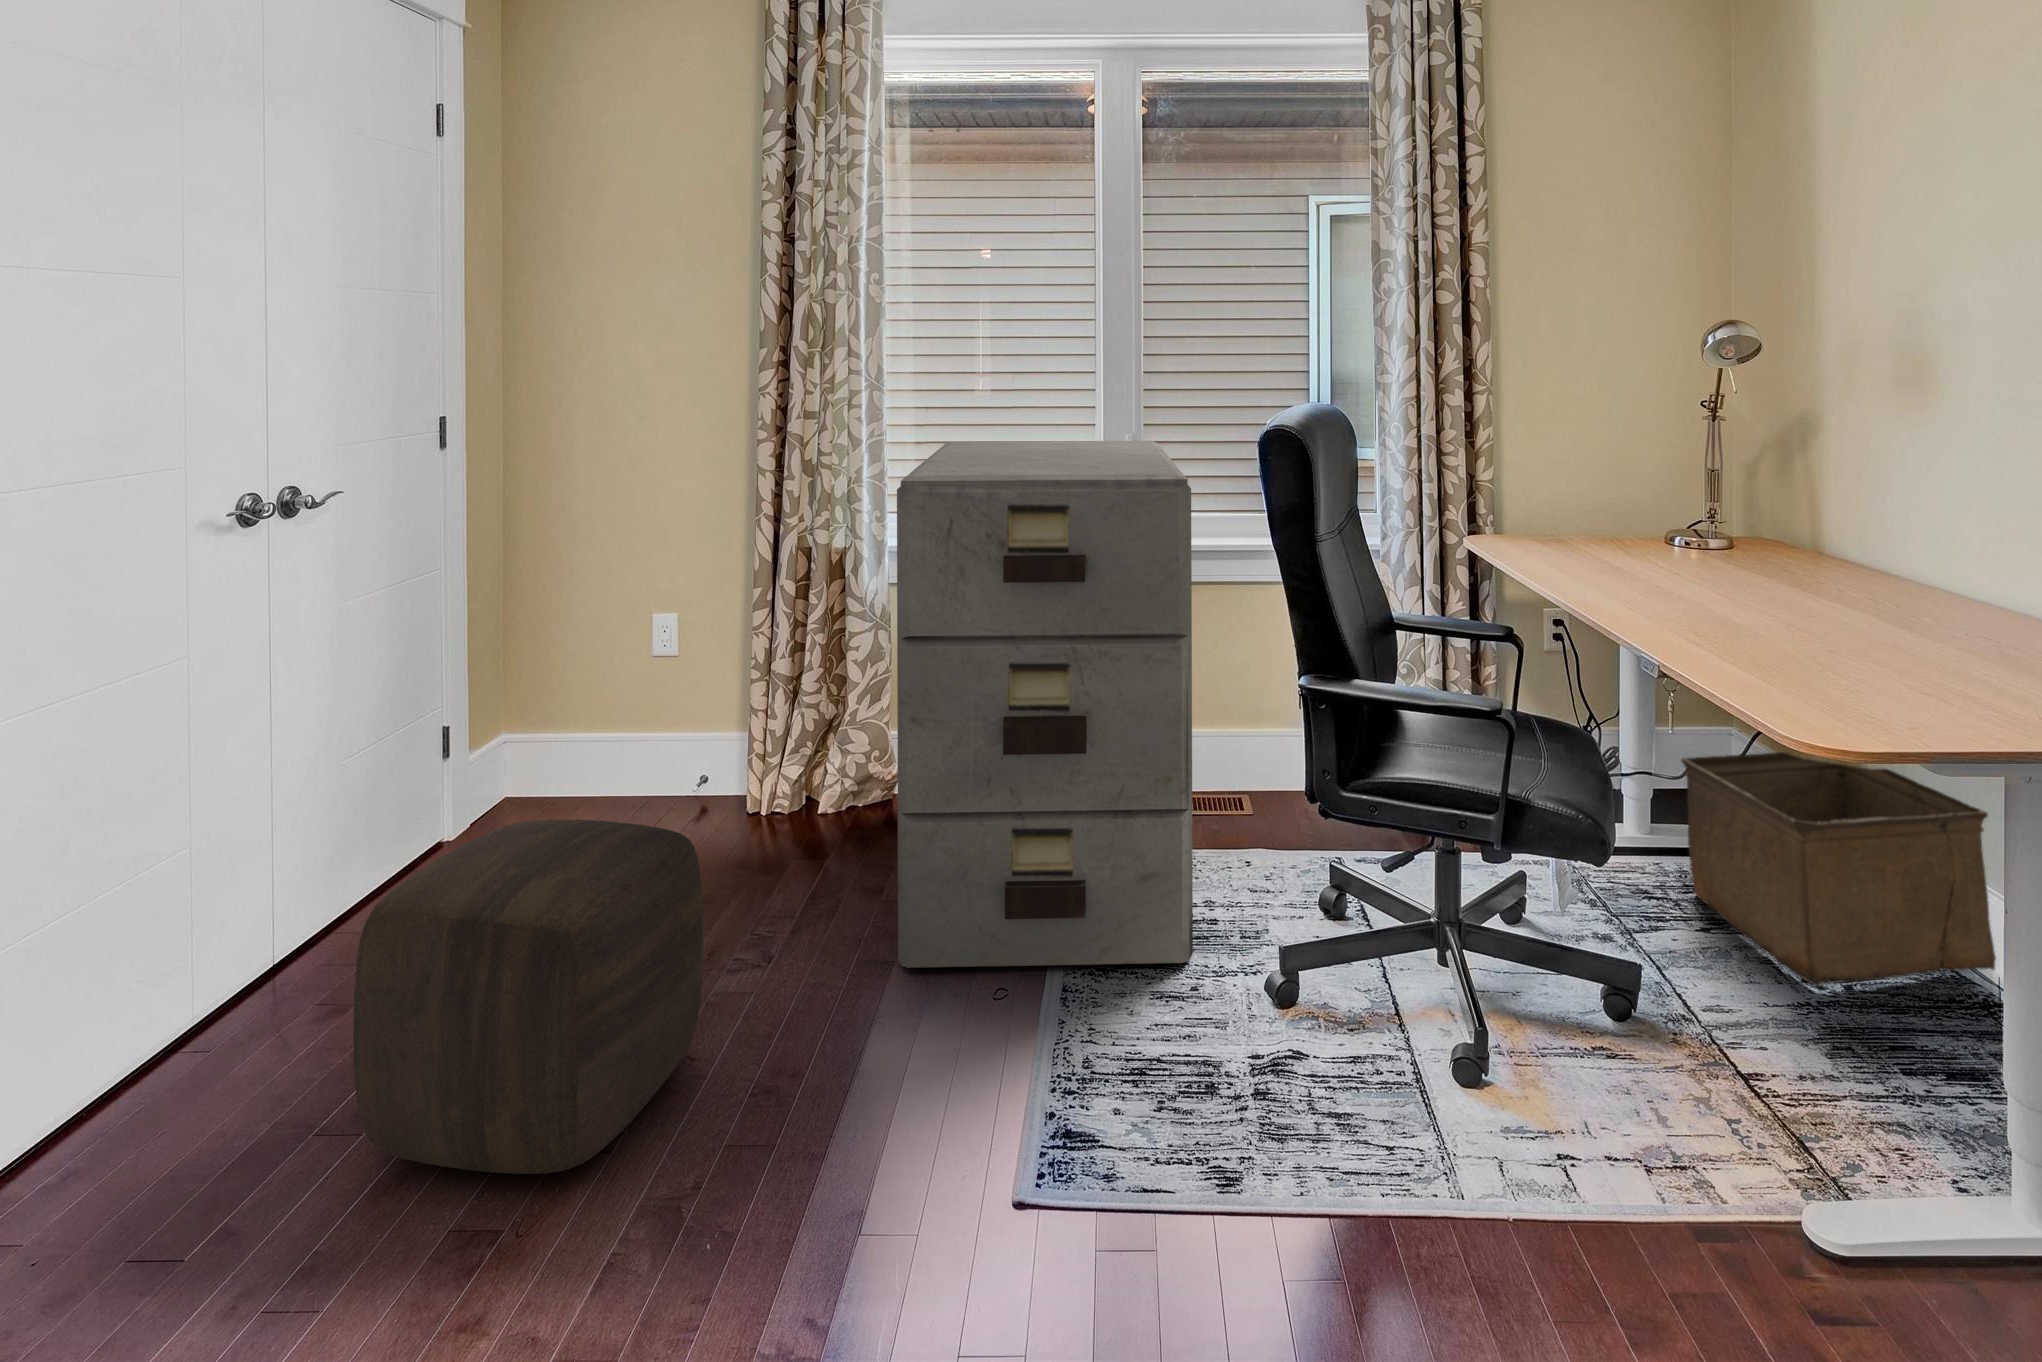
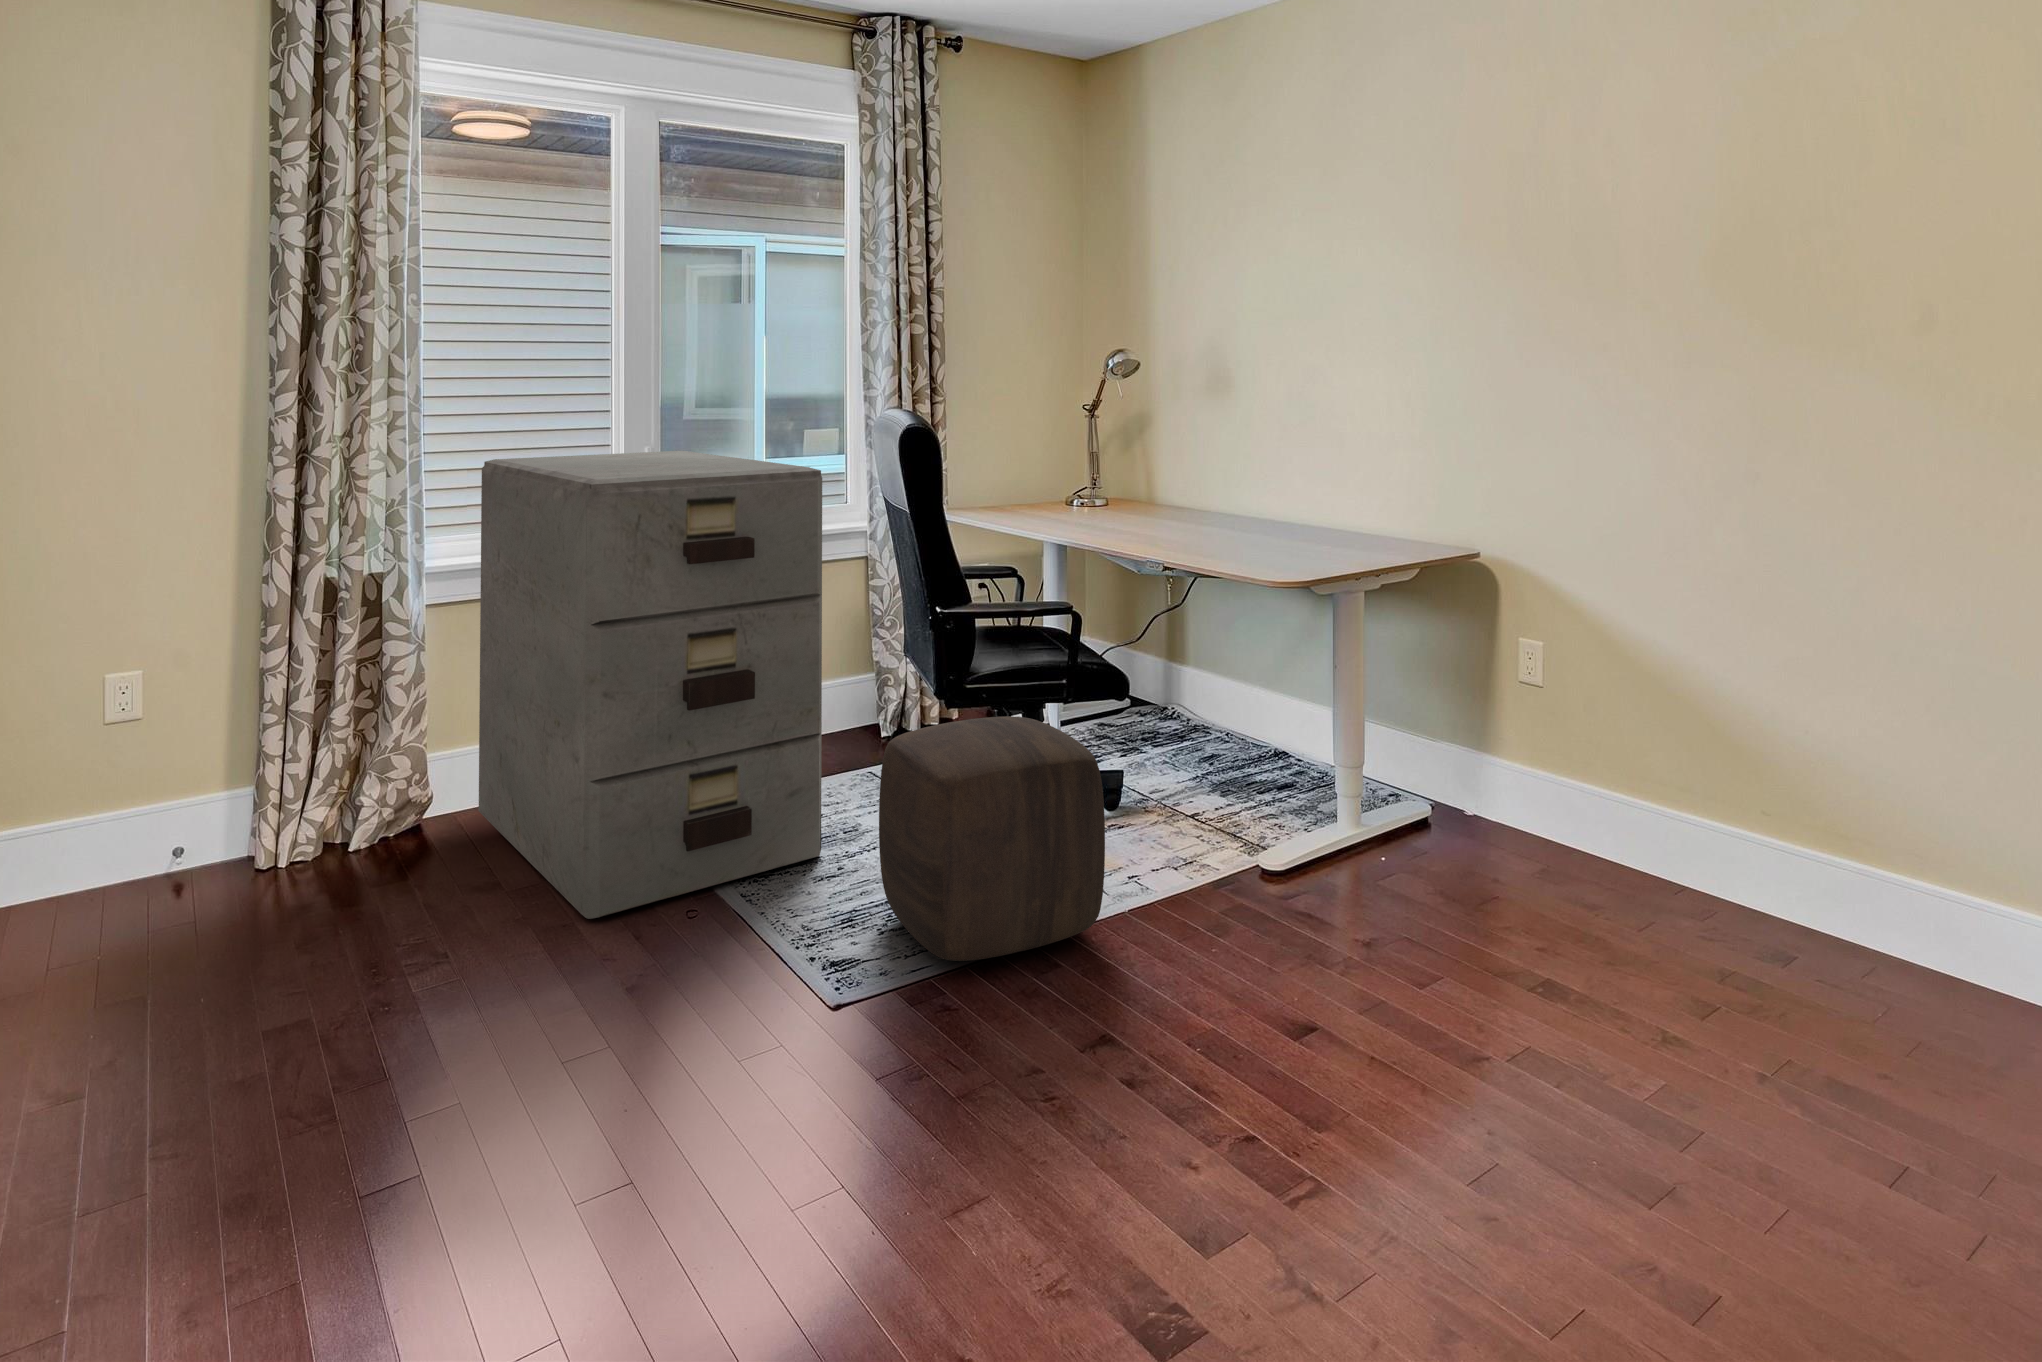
storage bin: present [1681,752,1996,986] -> none [1098,631,1273,769]
ottoman: present [353,819,703,1174] -> present [879,716,1105,961]

